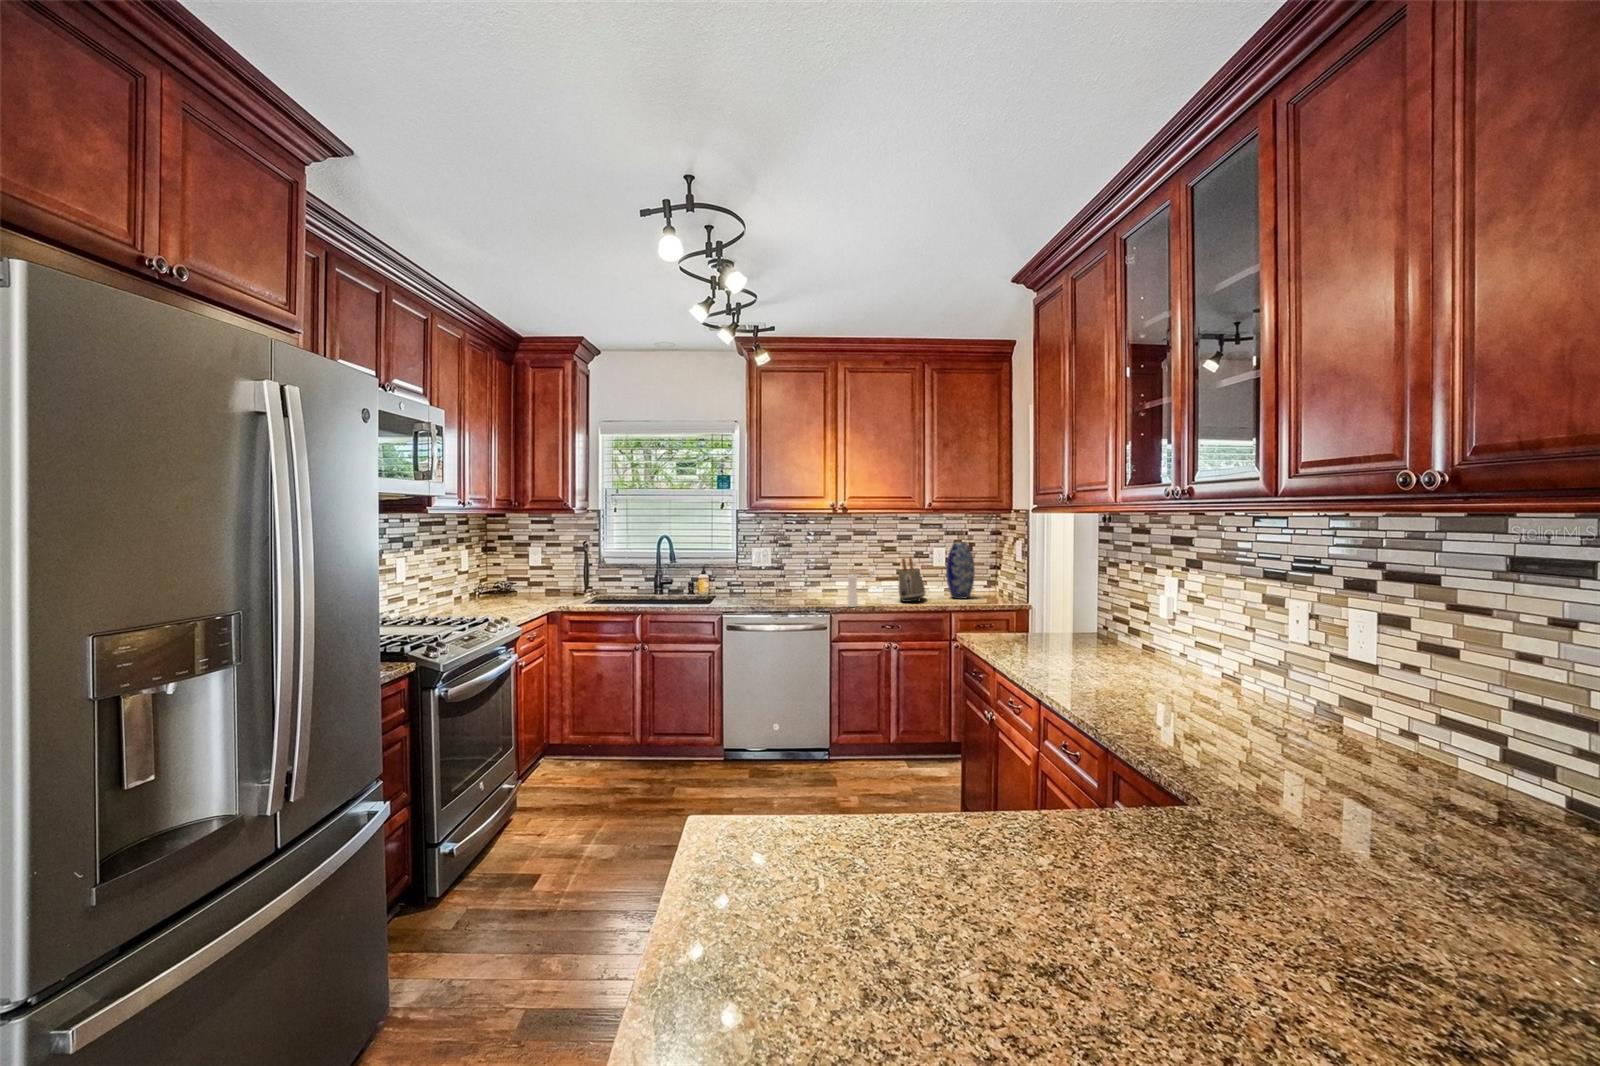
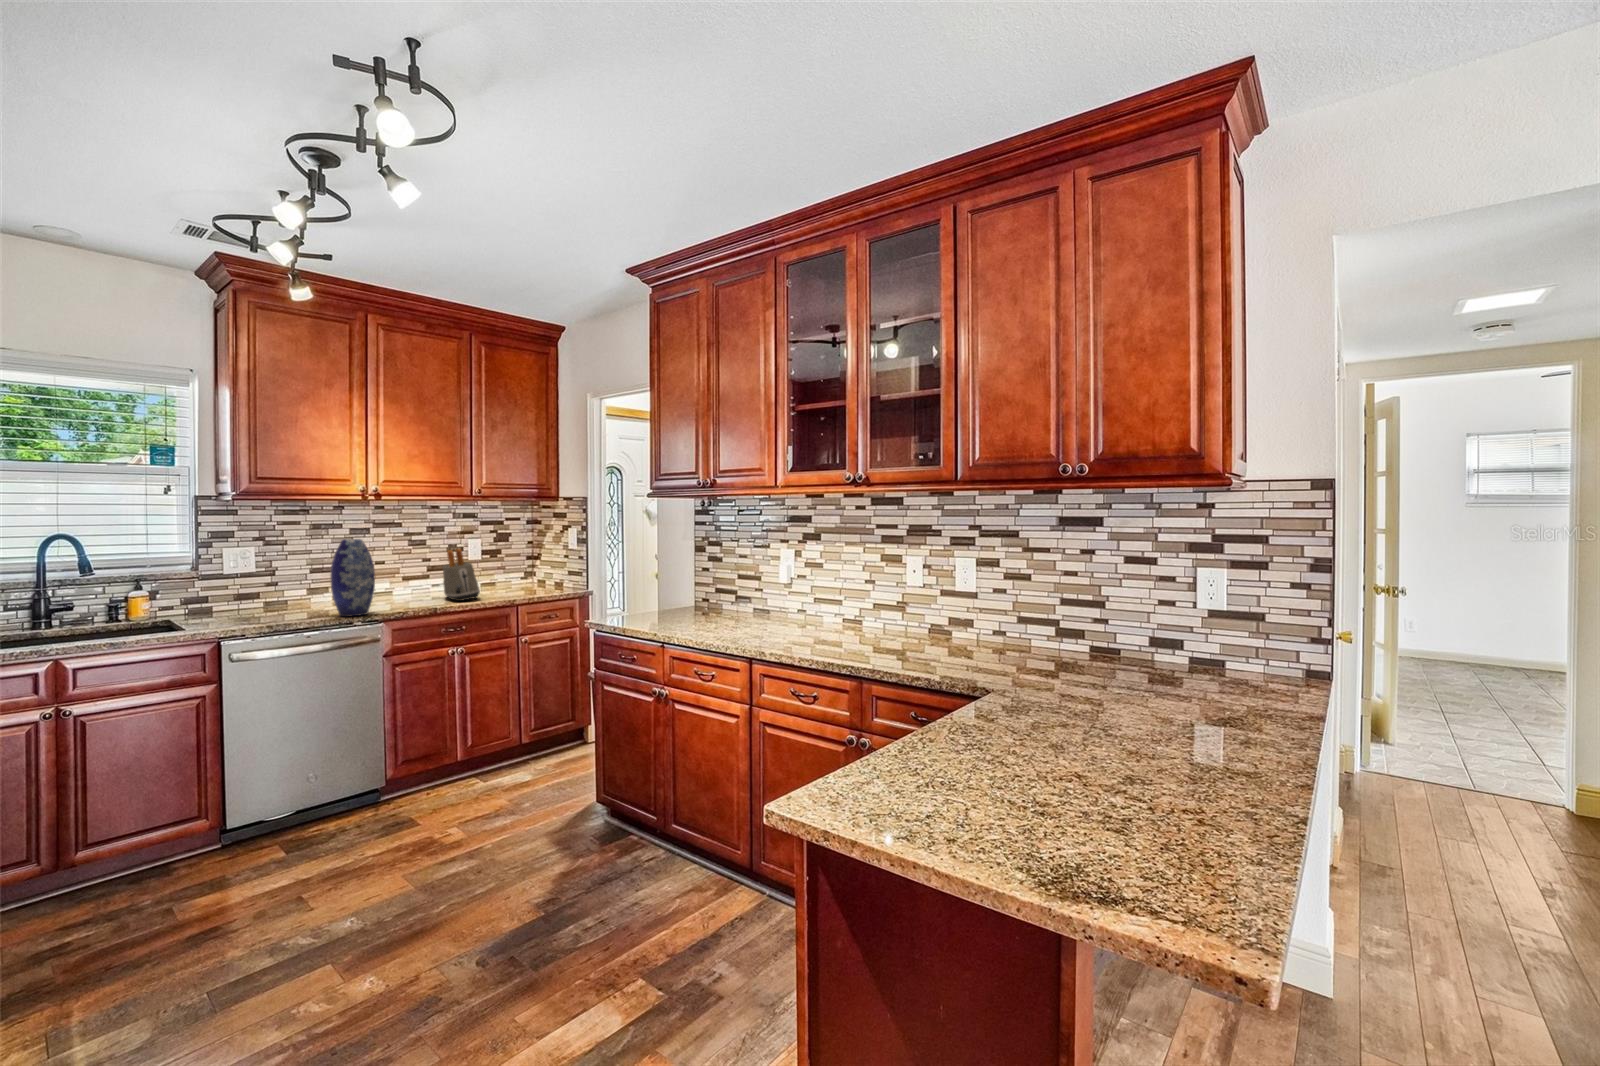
vase: present [946,542,975,599] -> present [330,539,375,617]
pepper mill: present [848,569,875,607] -> none [393,563,429,612]

